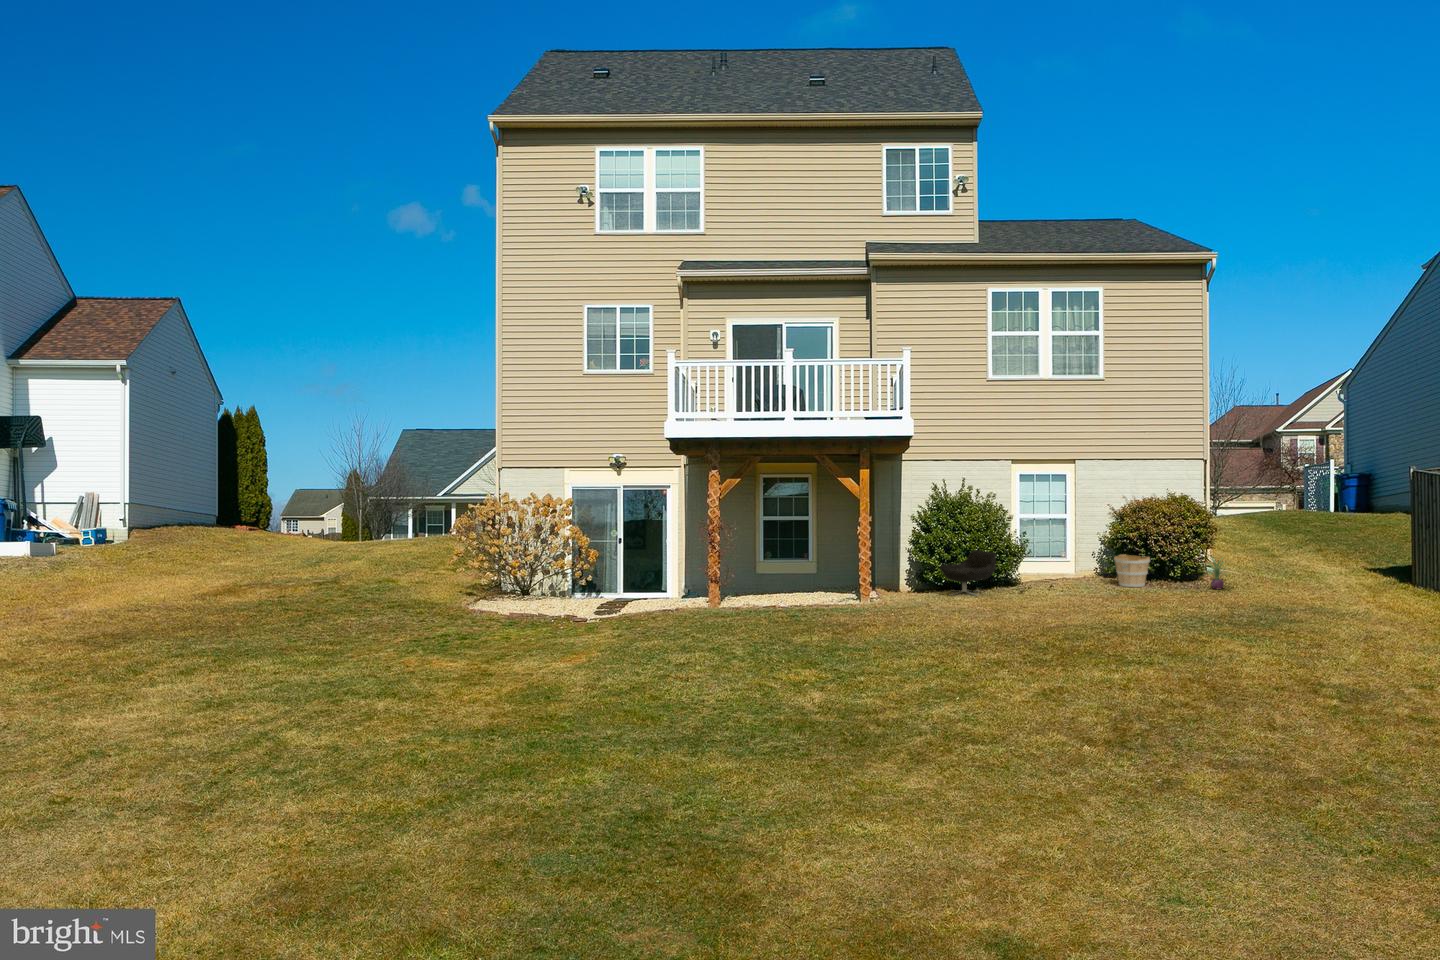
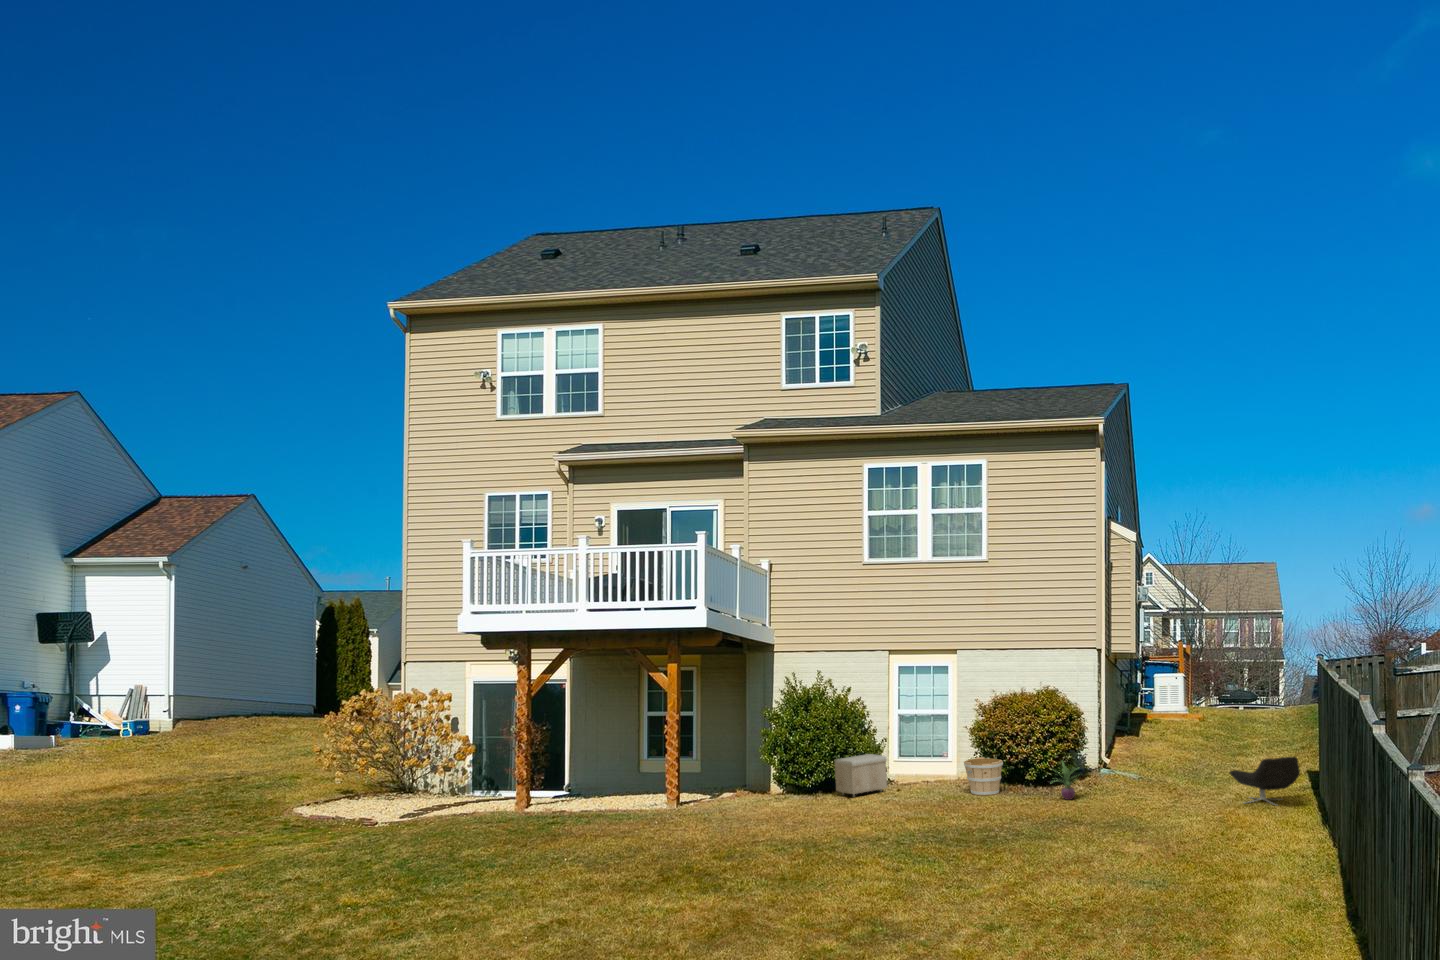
lounge chair: present [940,550,996,594] -> present [1230,757,1300,804]
storage bench: none [1002,552,1042,591] -> present [835,754,887,796]

